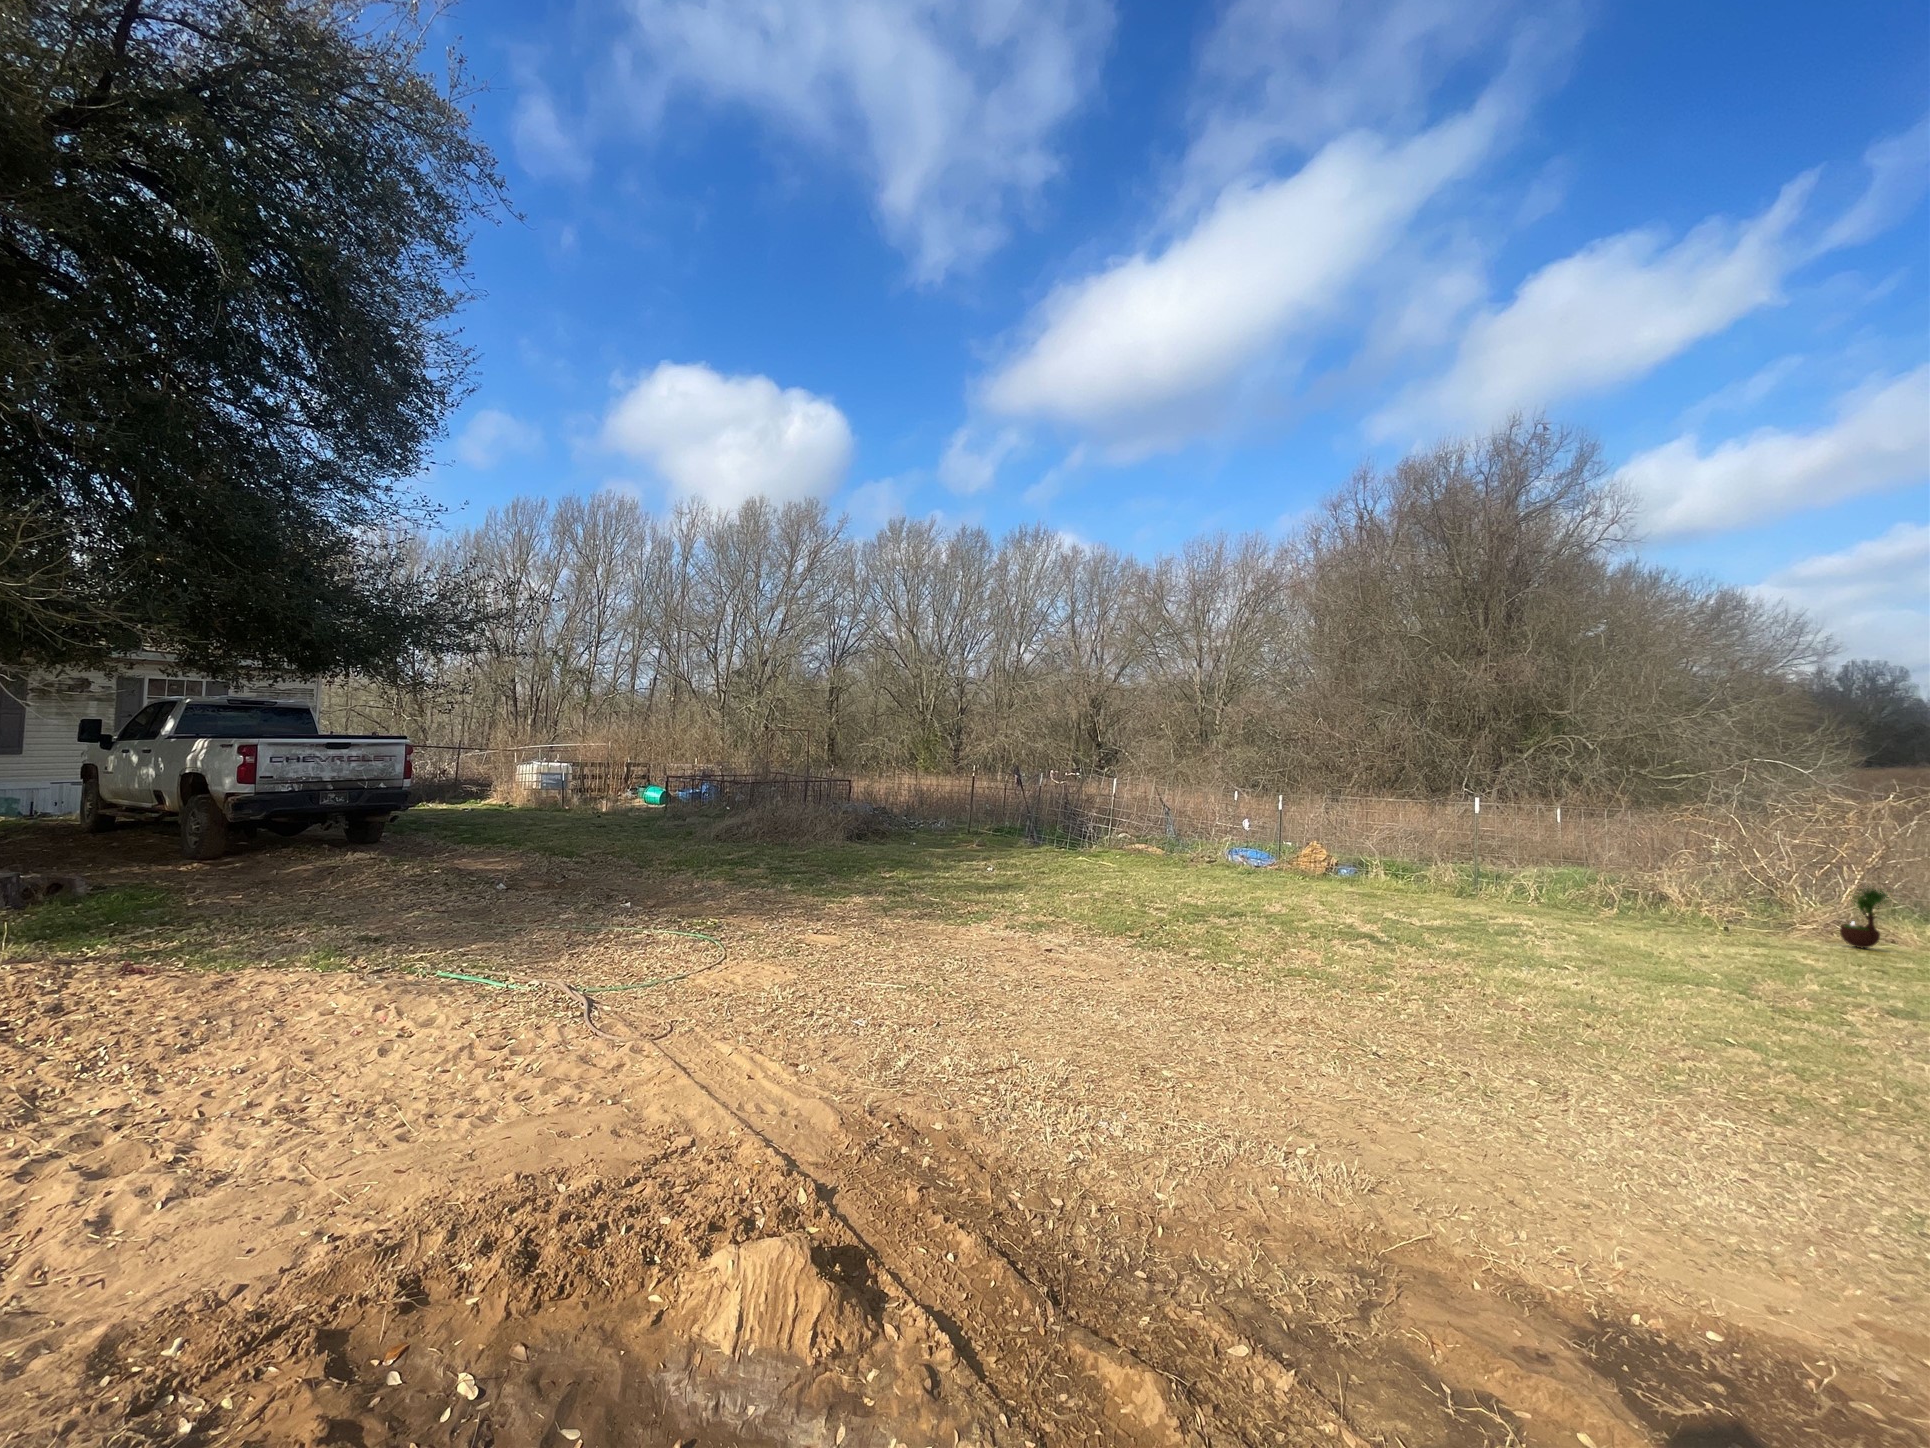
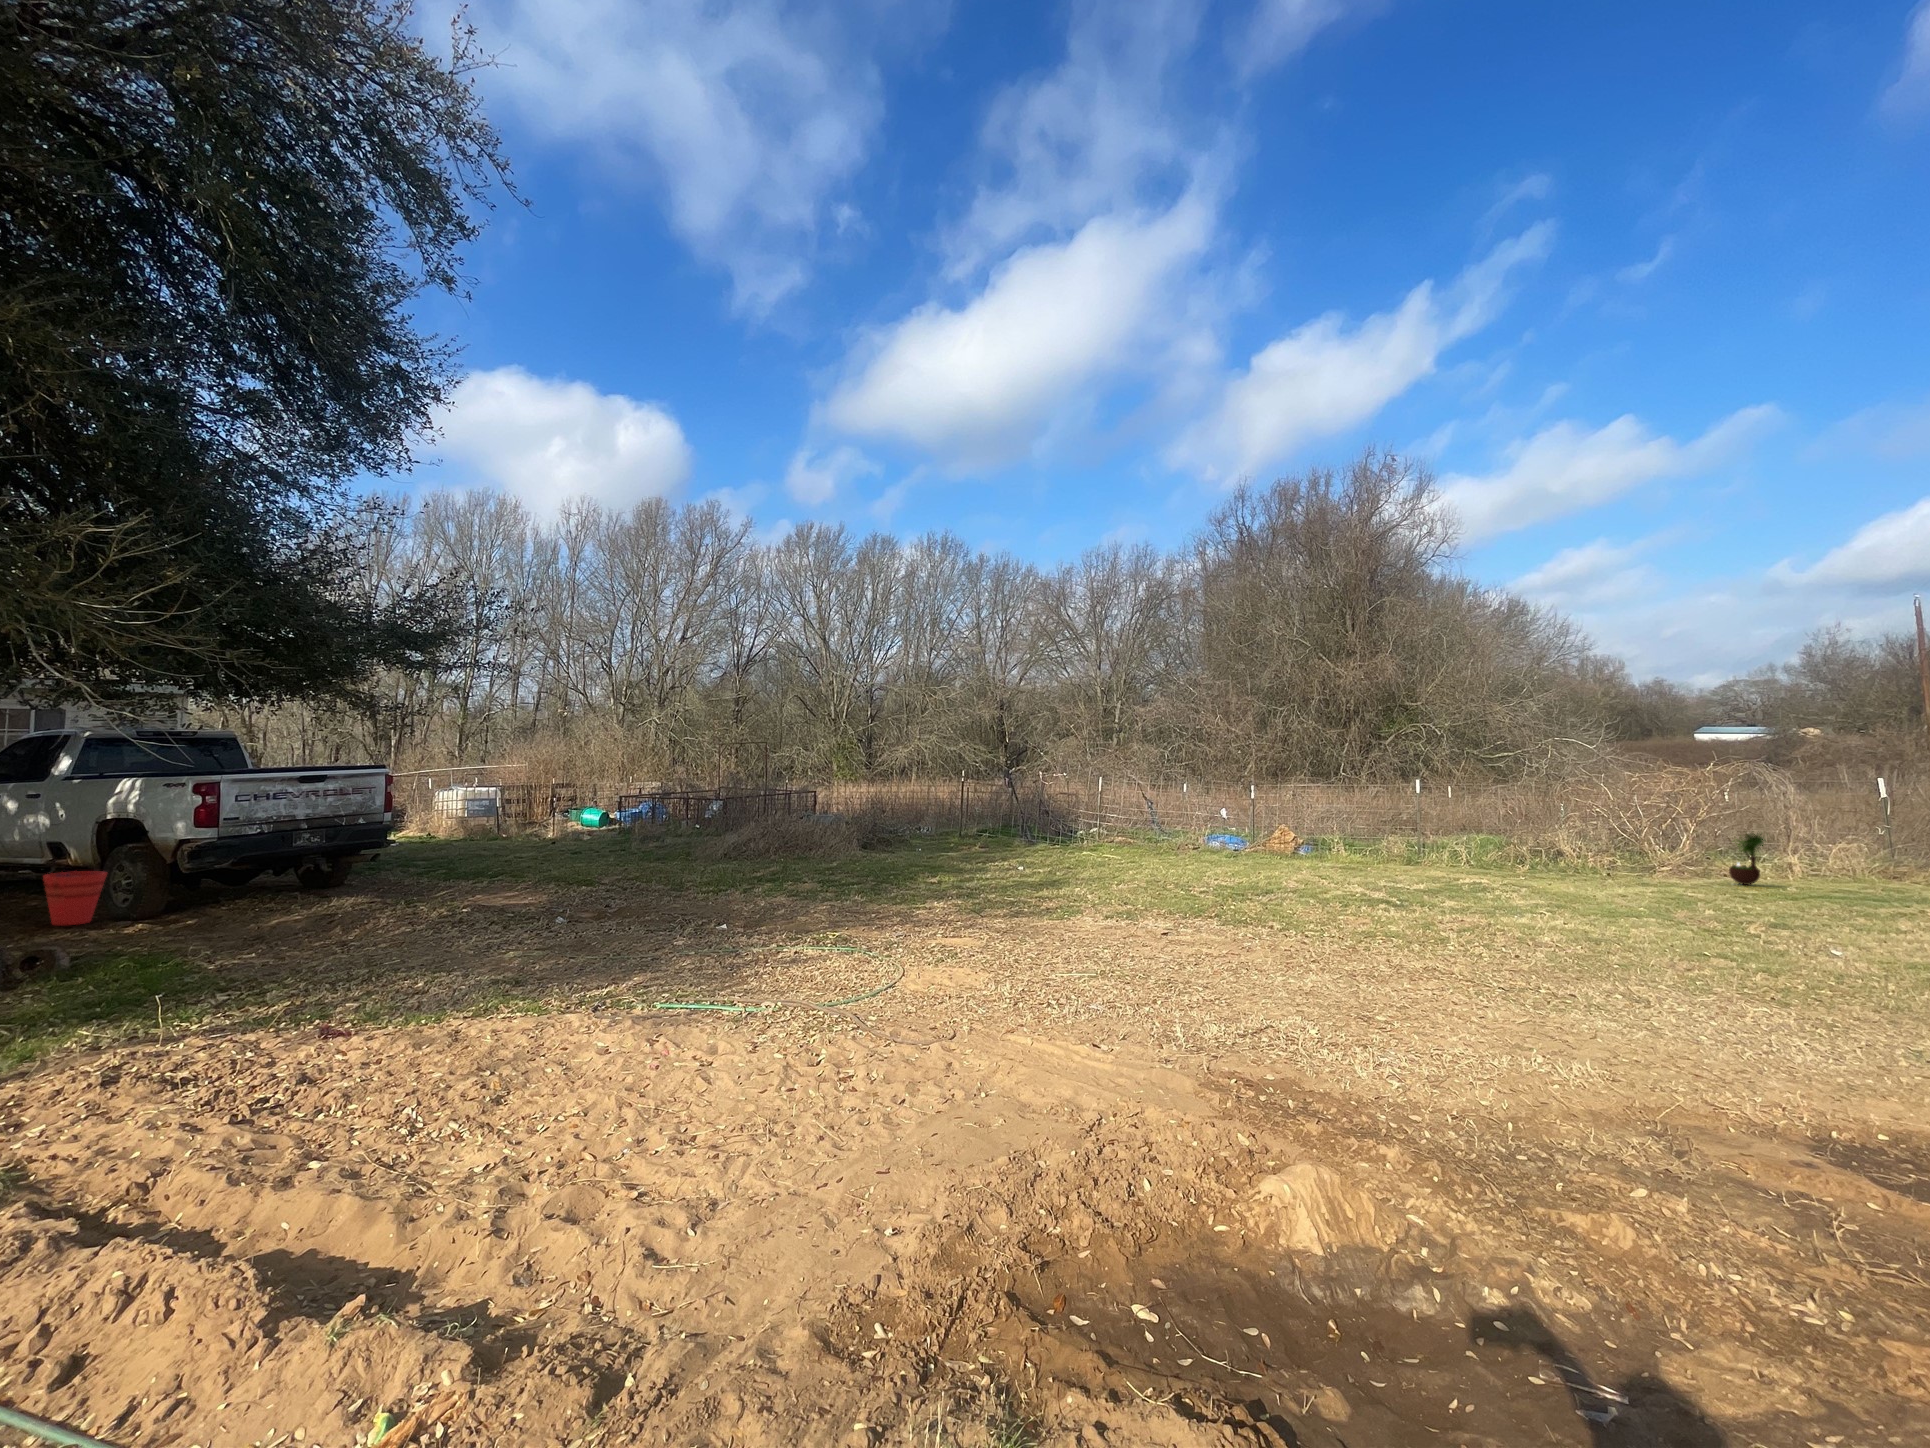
bucket: none [135,814,184,857] -> present [43,871,107,925]

